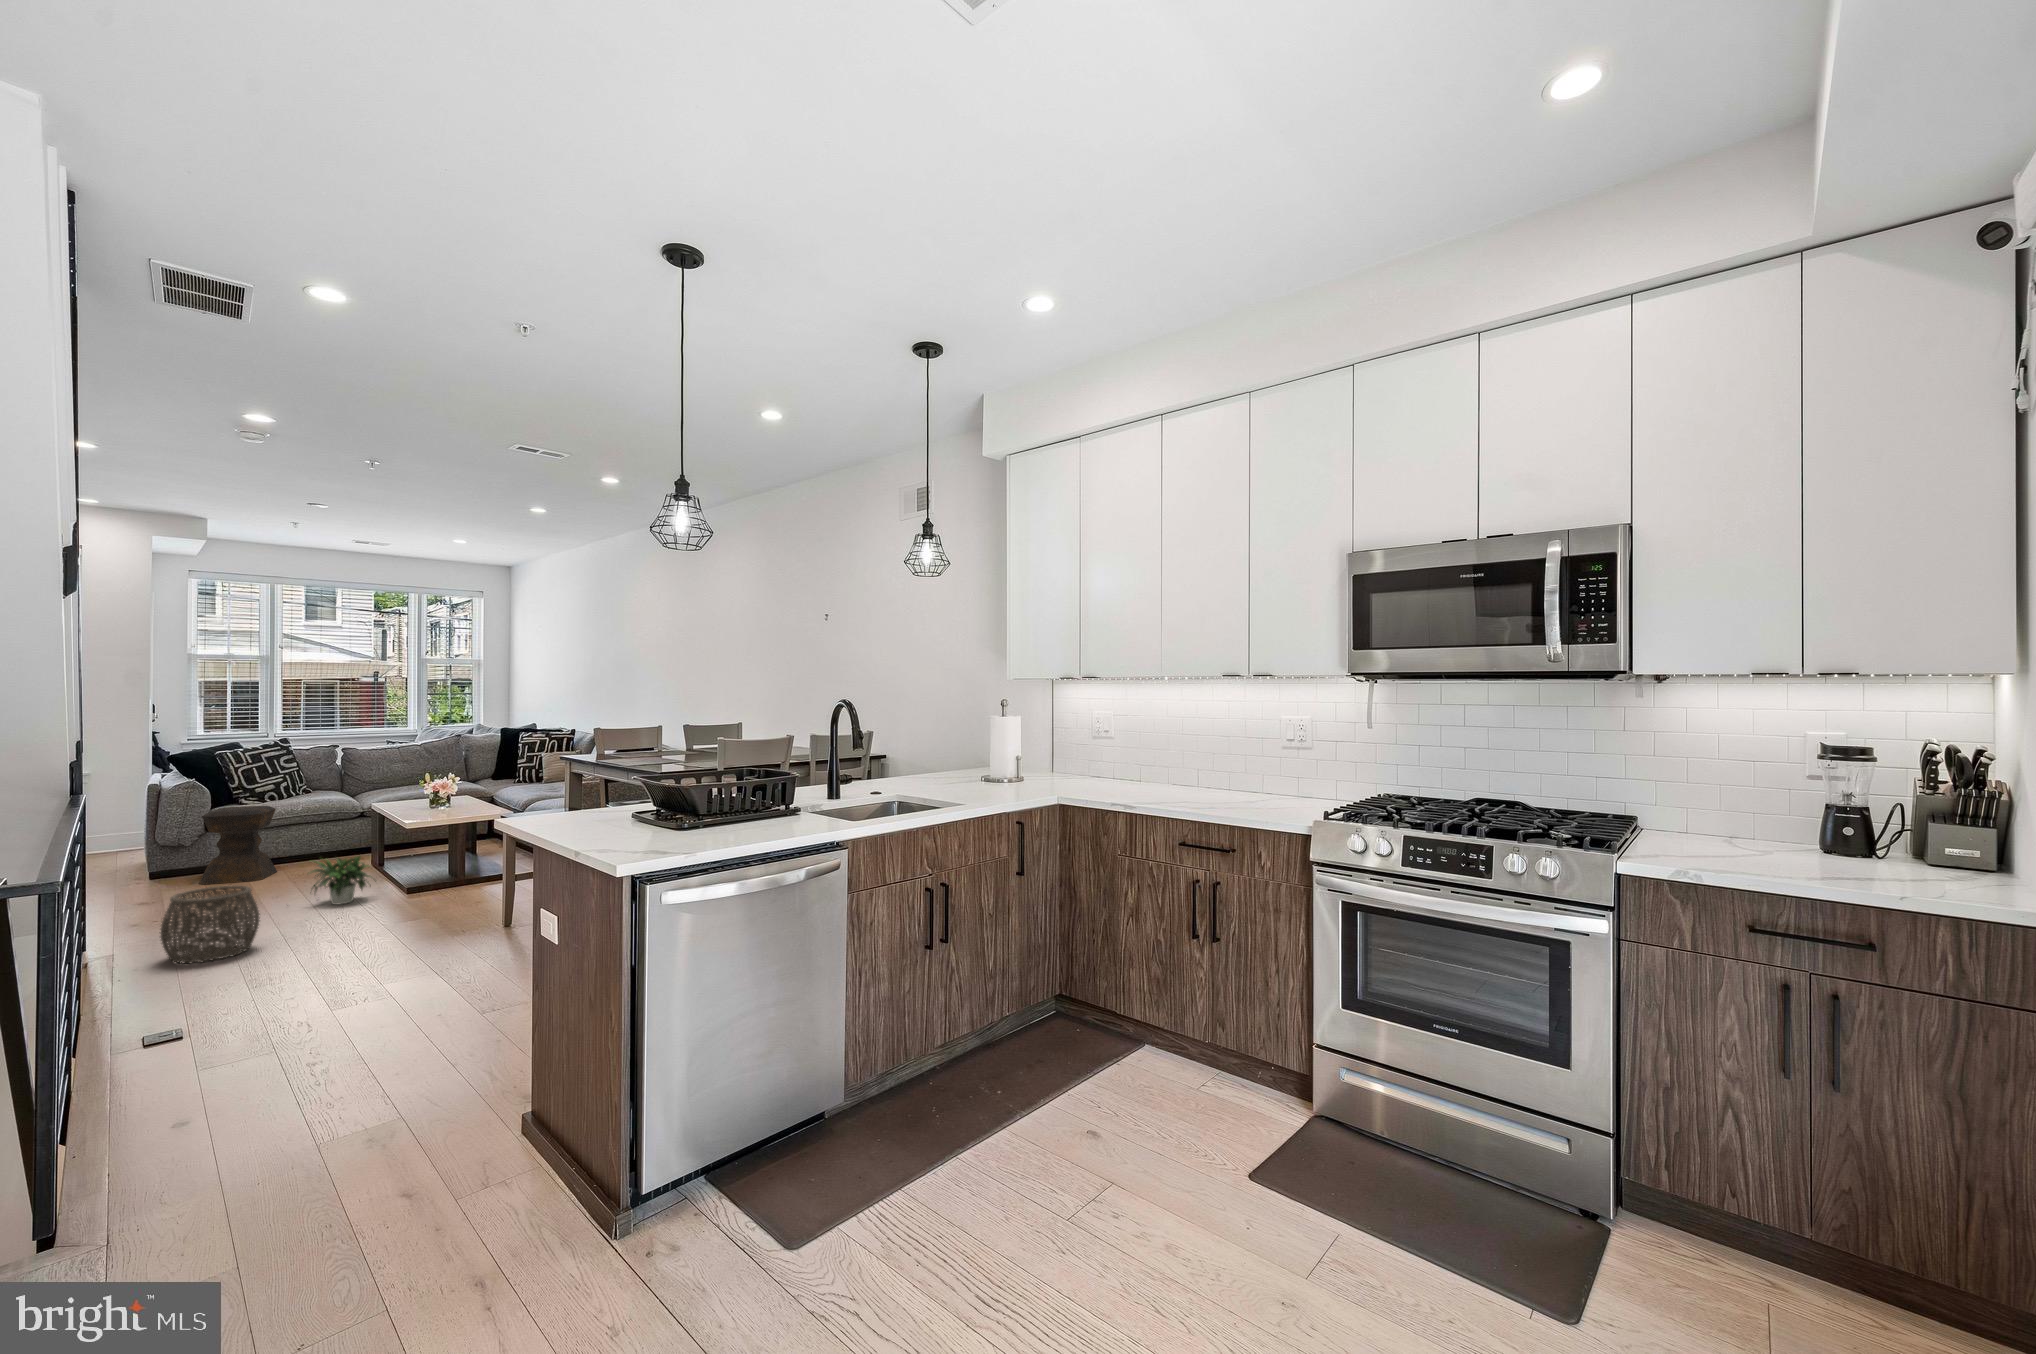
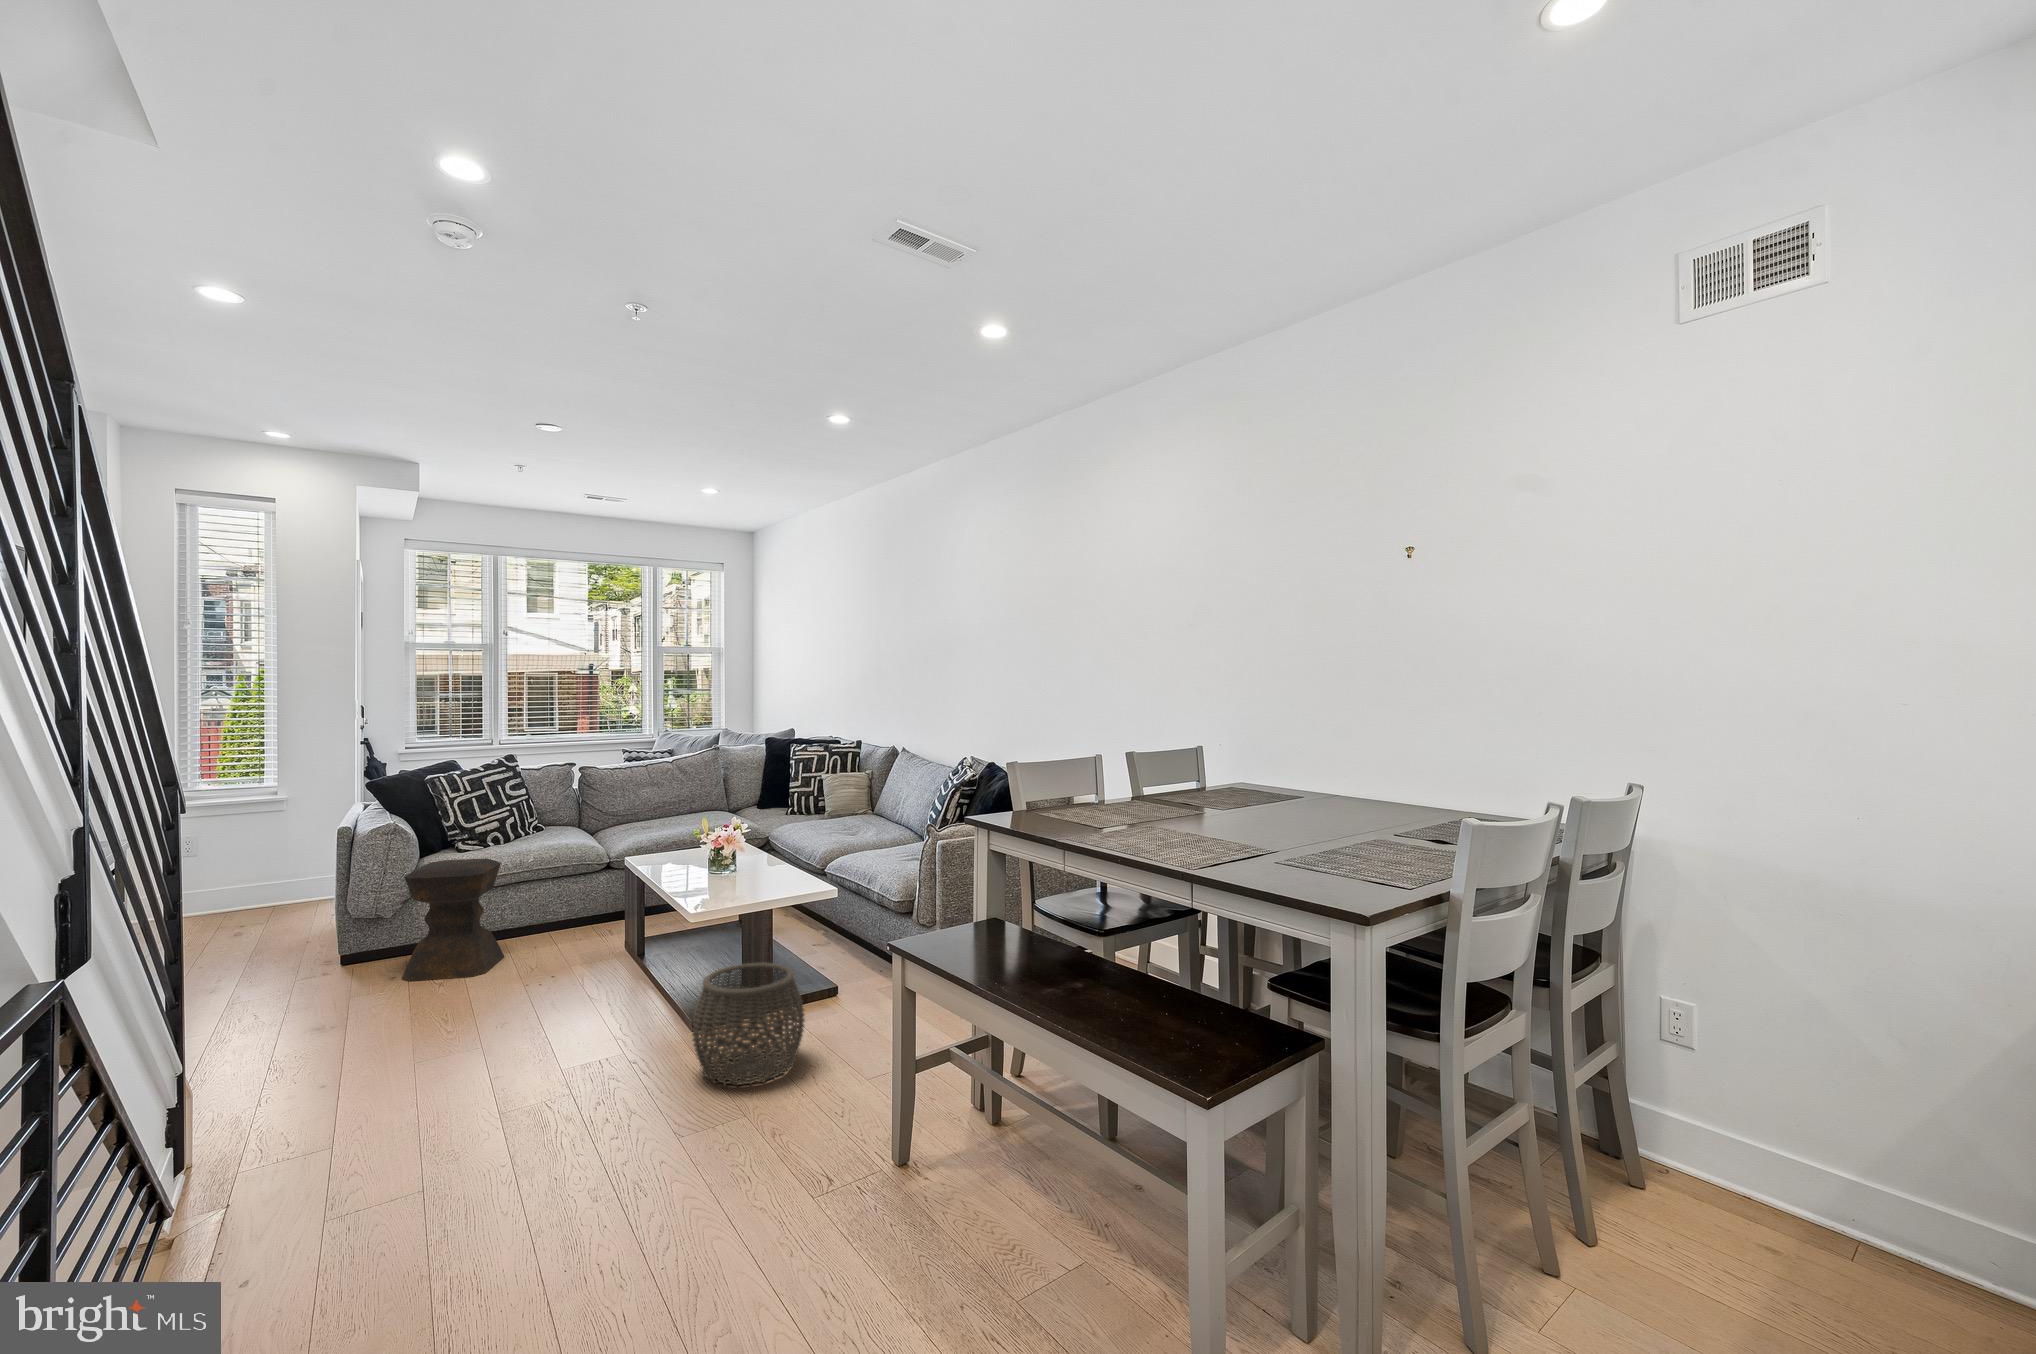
potted plant: present [309,856,371,905] -> none [519,958,651,1043]
woven basket: present [160,885,260,963] -> present [692,963,805,1085]

